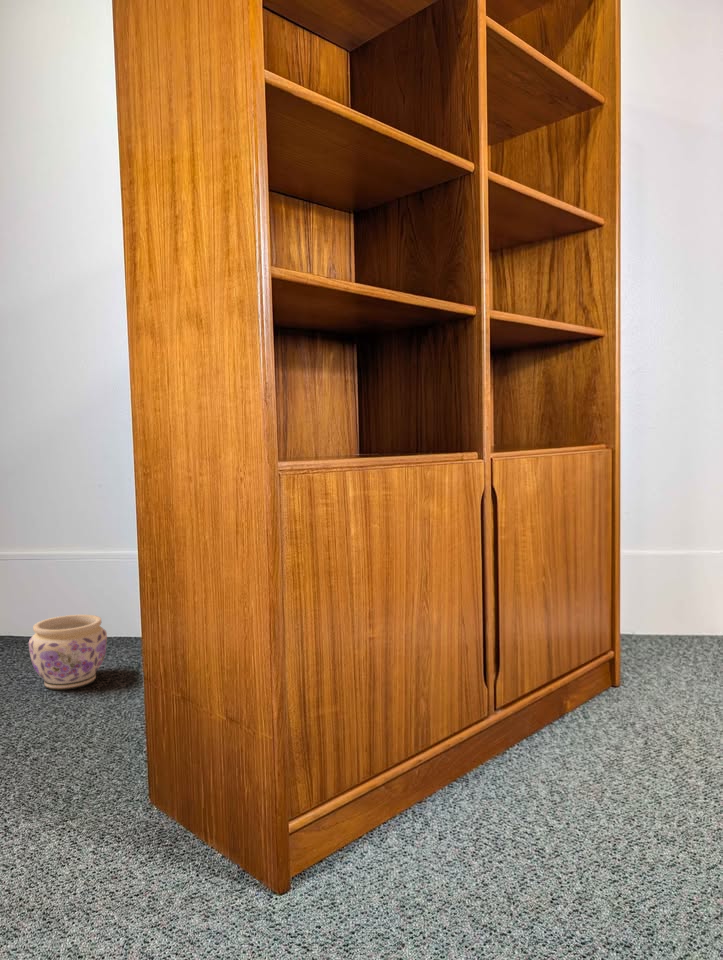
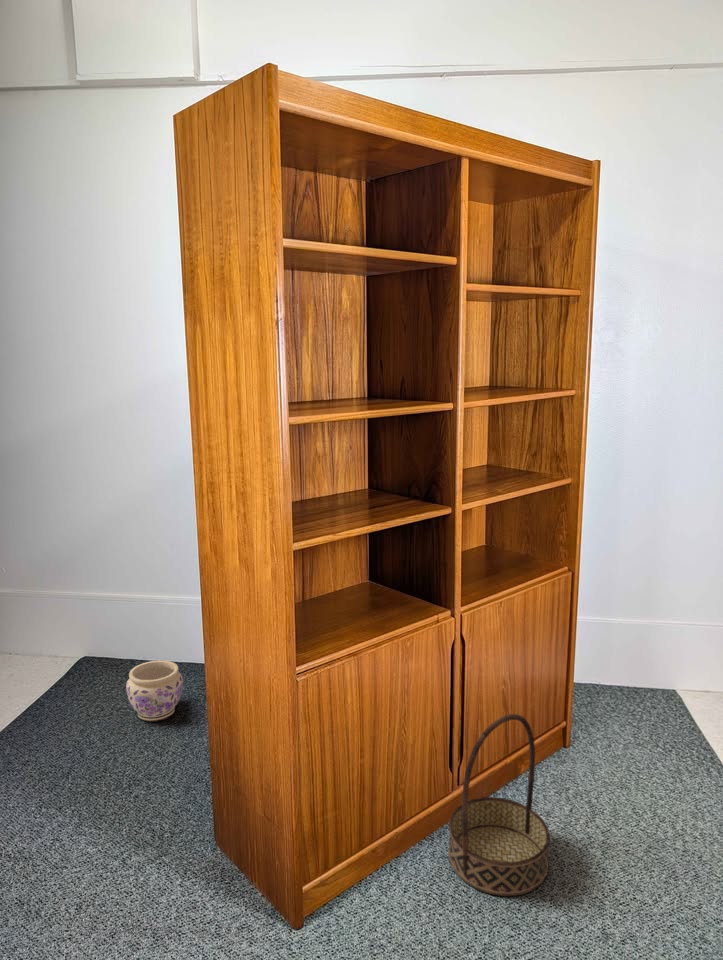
basket: none [492,577,640,834] -> present [448,714,550,896]

